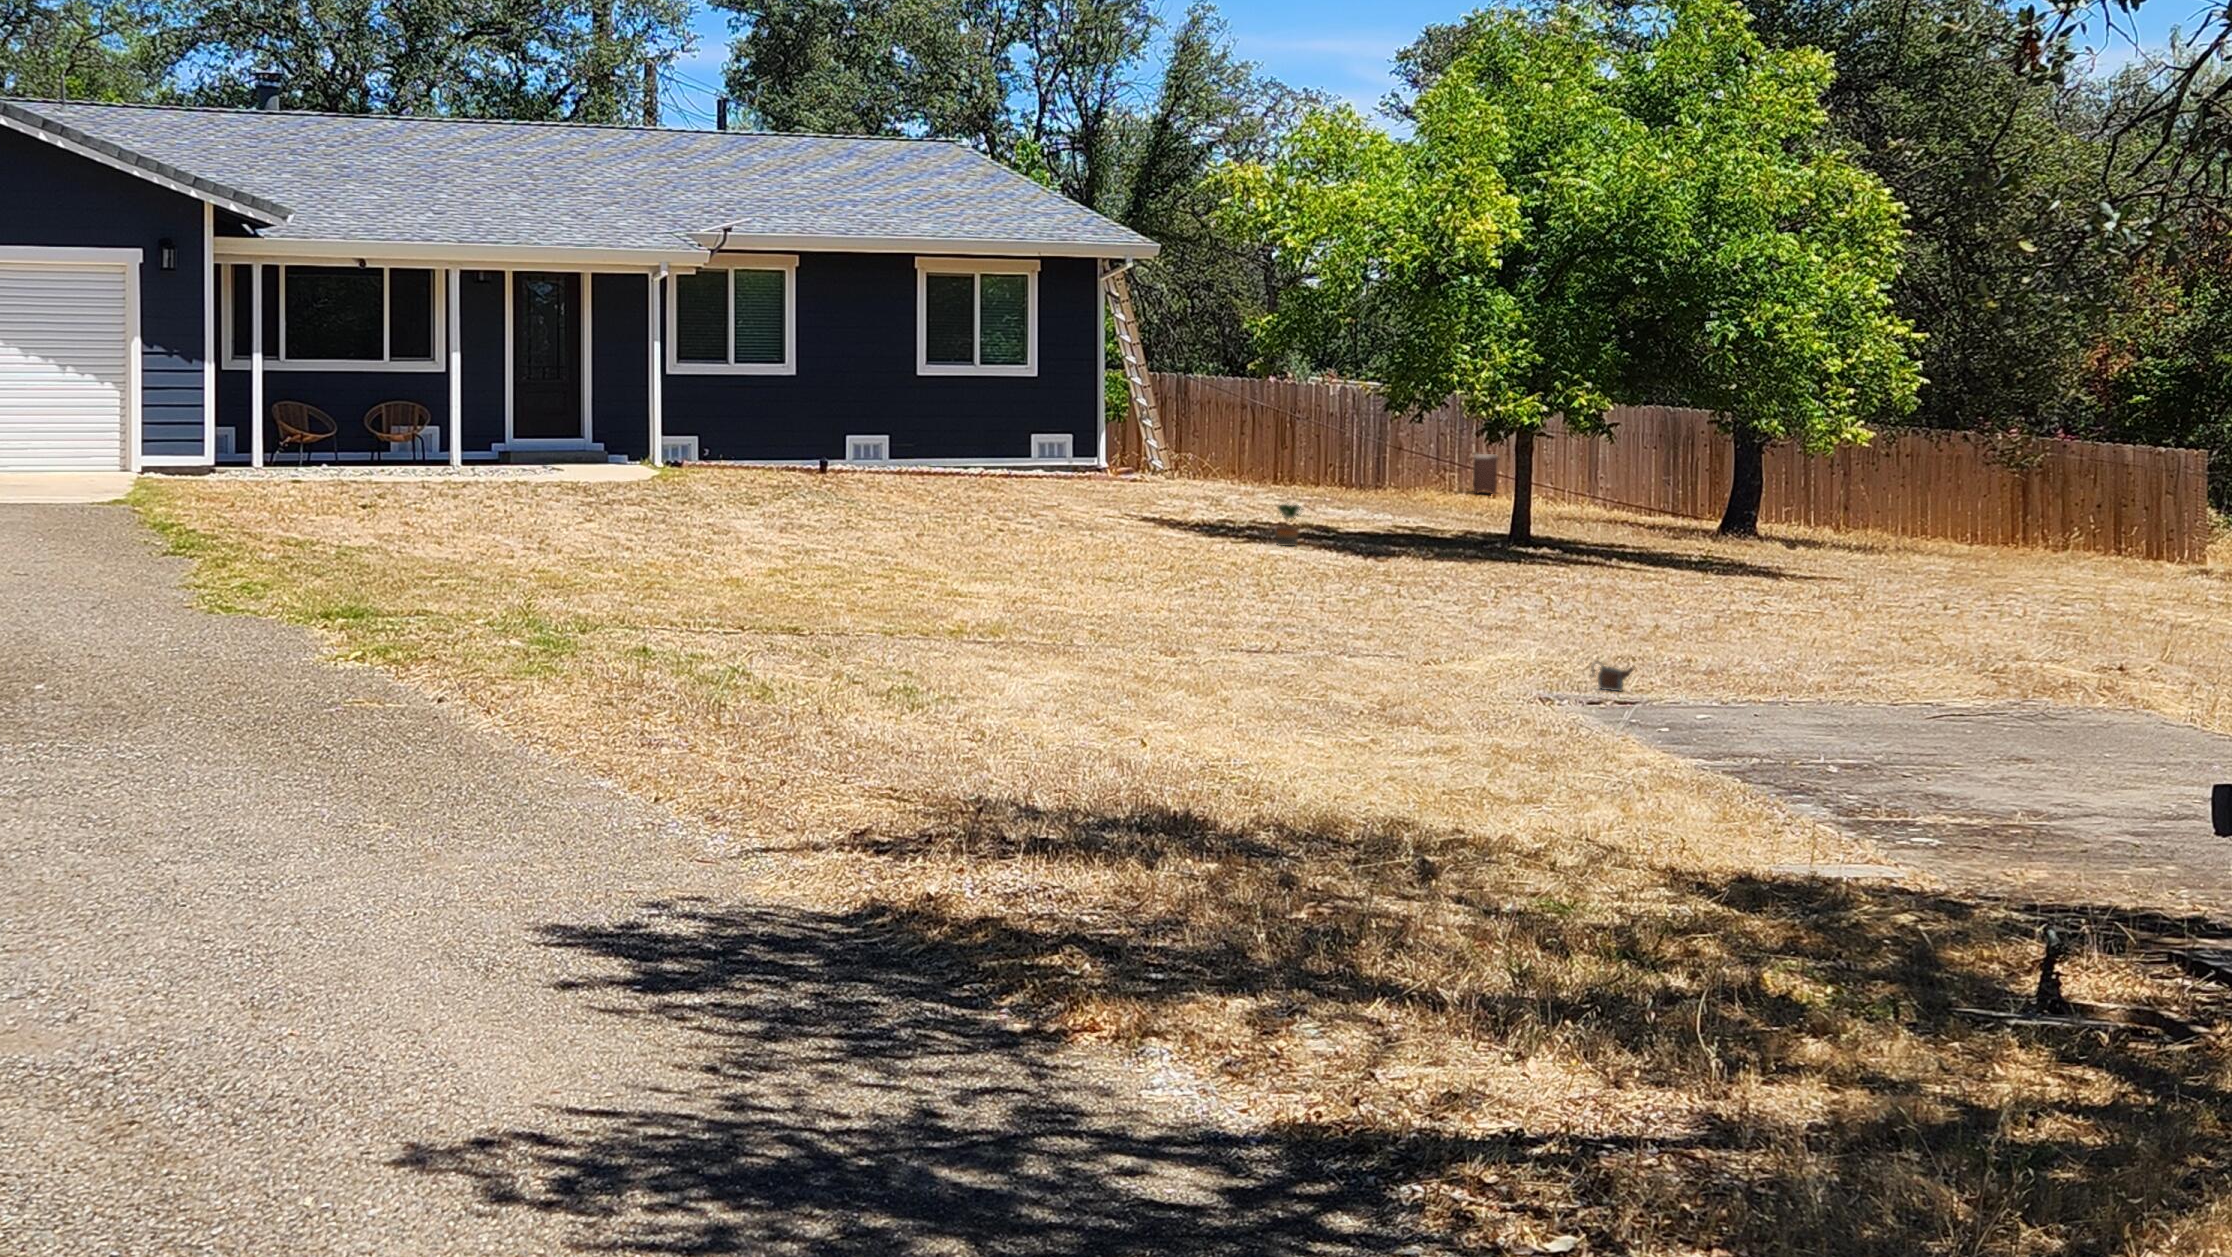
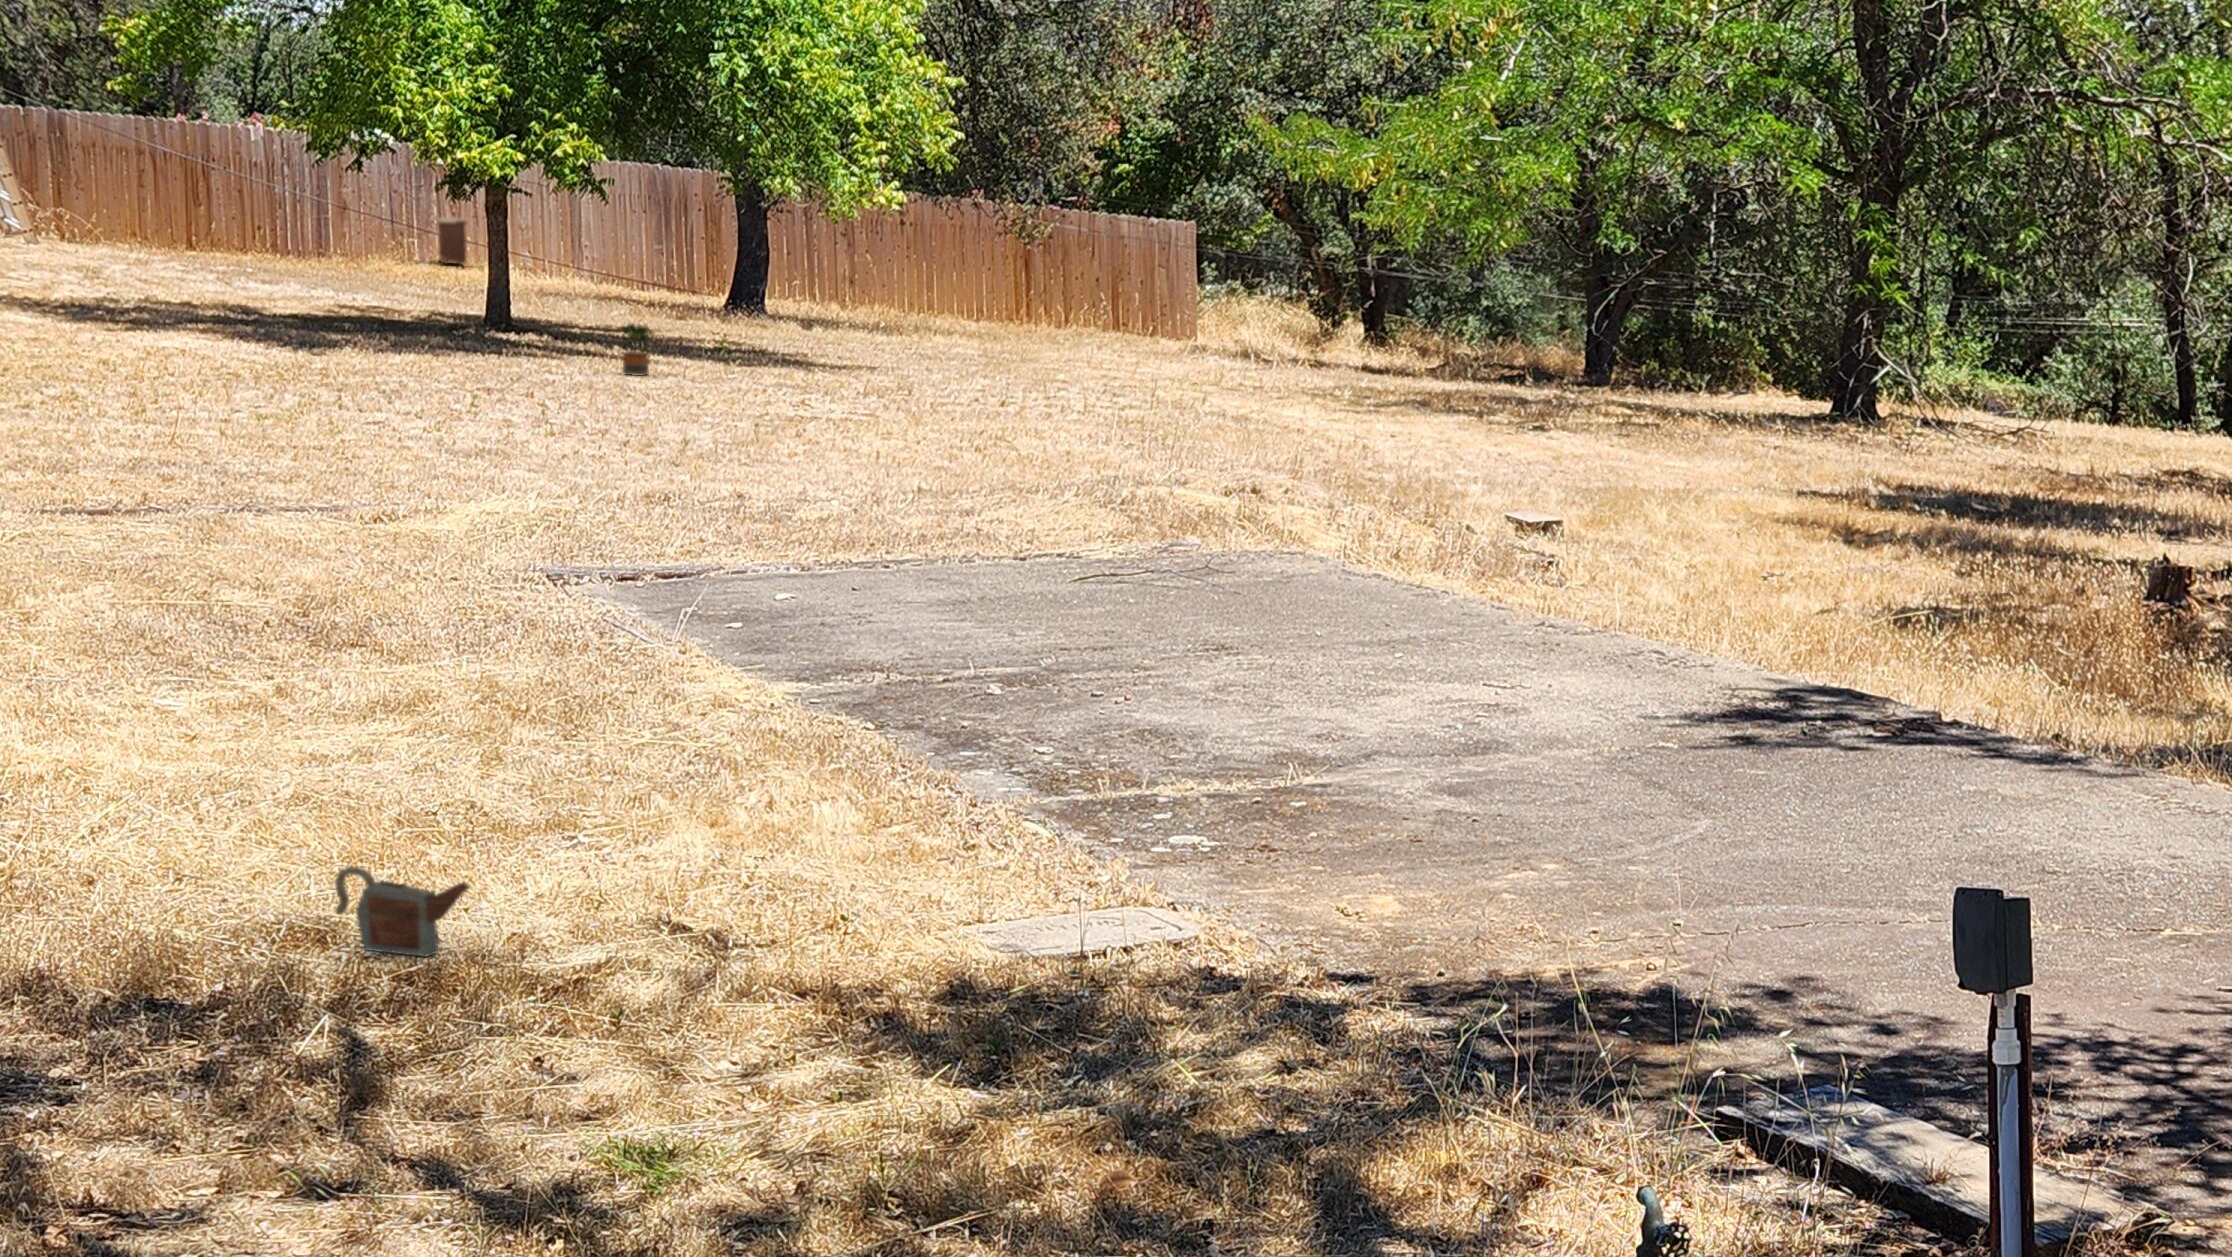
potted tree: present [1276,503,1303,546] -> present [621,324,653,376]
watering can: present [1591,662,1635,691] -> present [335,866,470,957]

